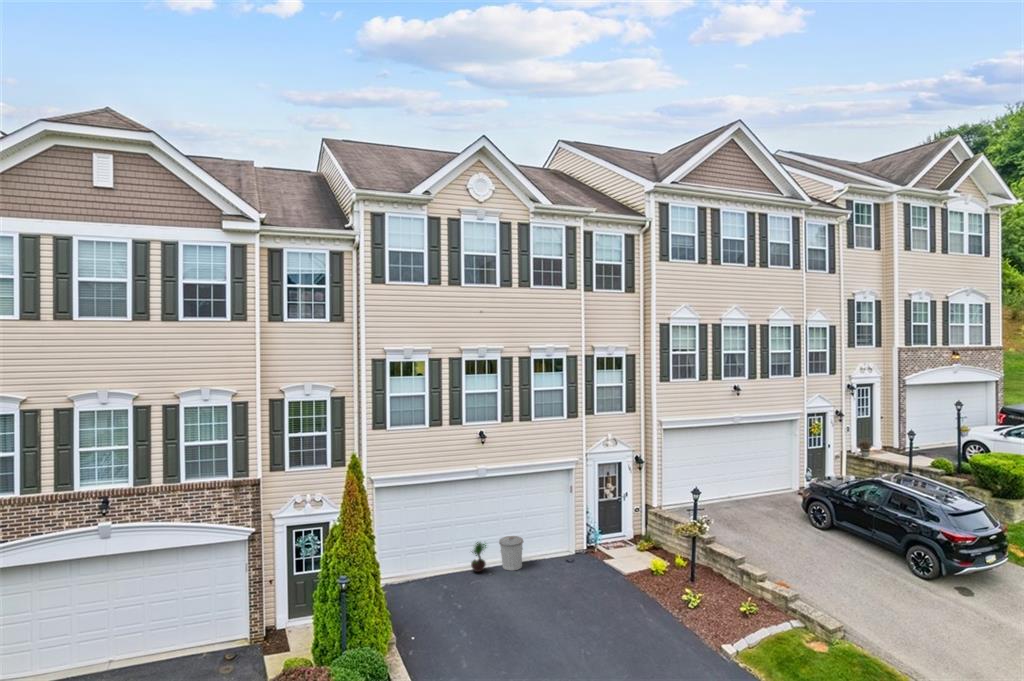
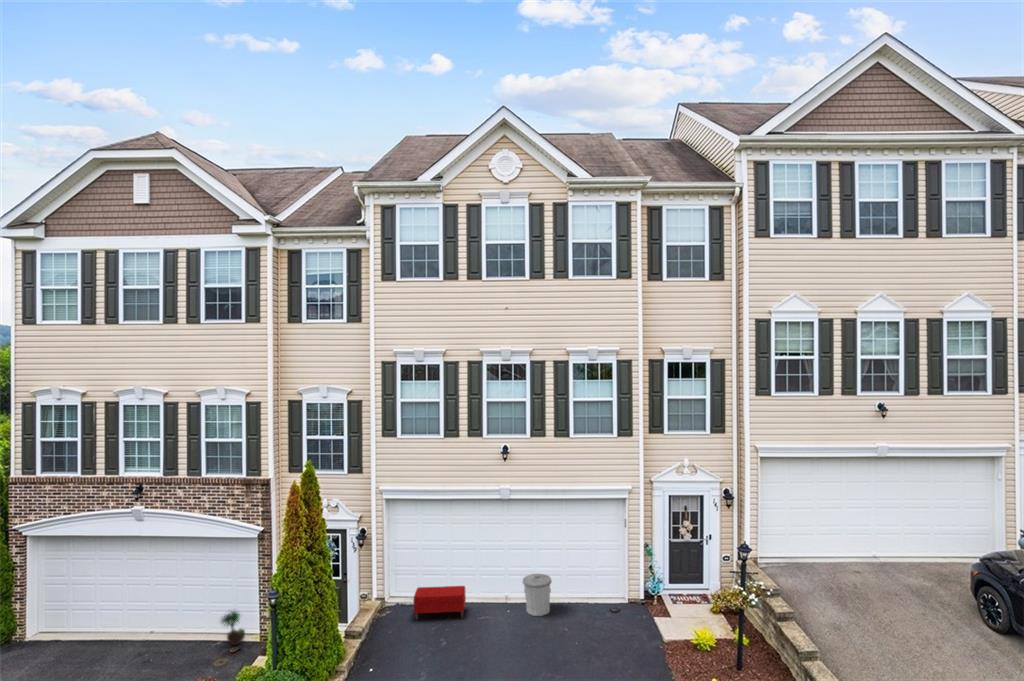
potted tree: present [471,542,486,572] -> present [221,611,245,645]
bench: none [406,556,454,592] -> present [413,586,466,620]

